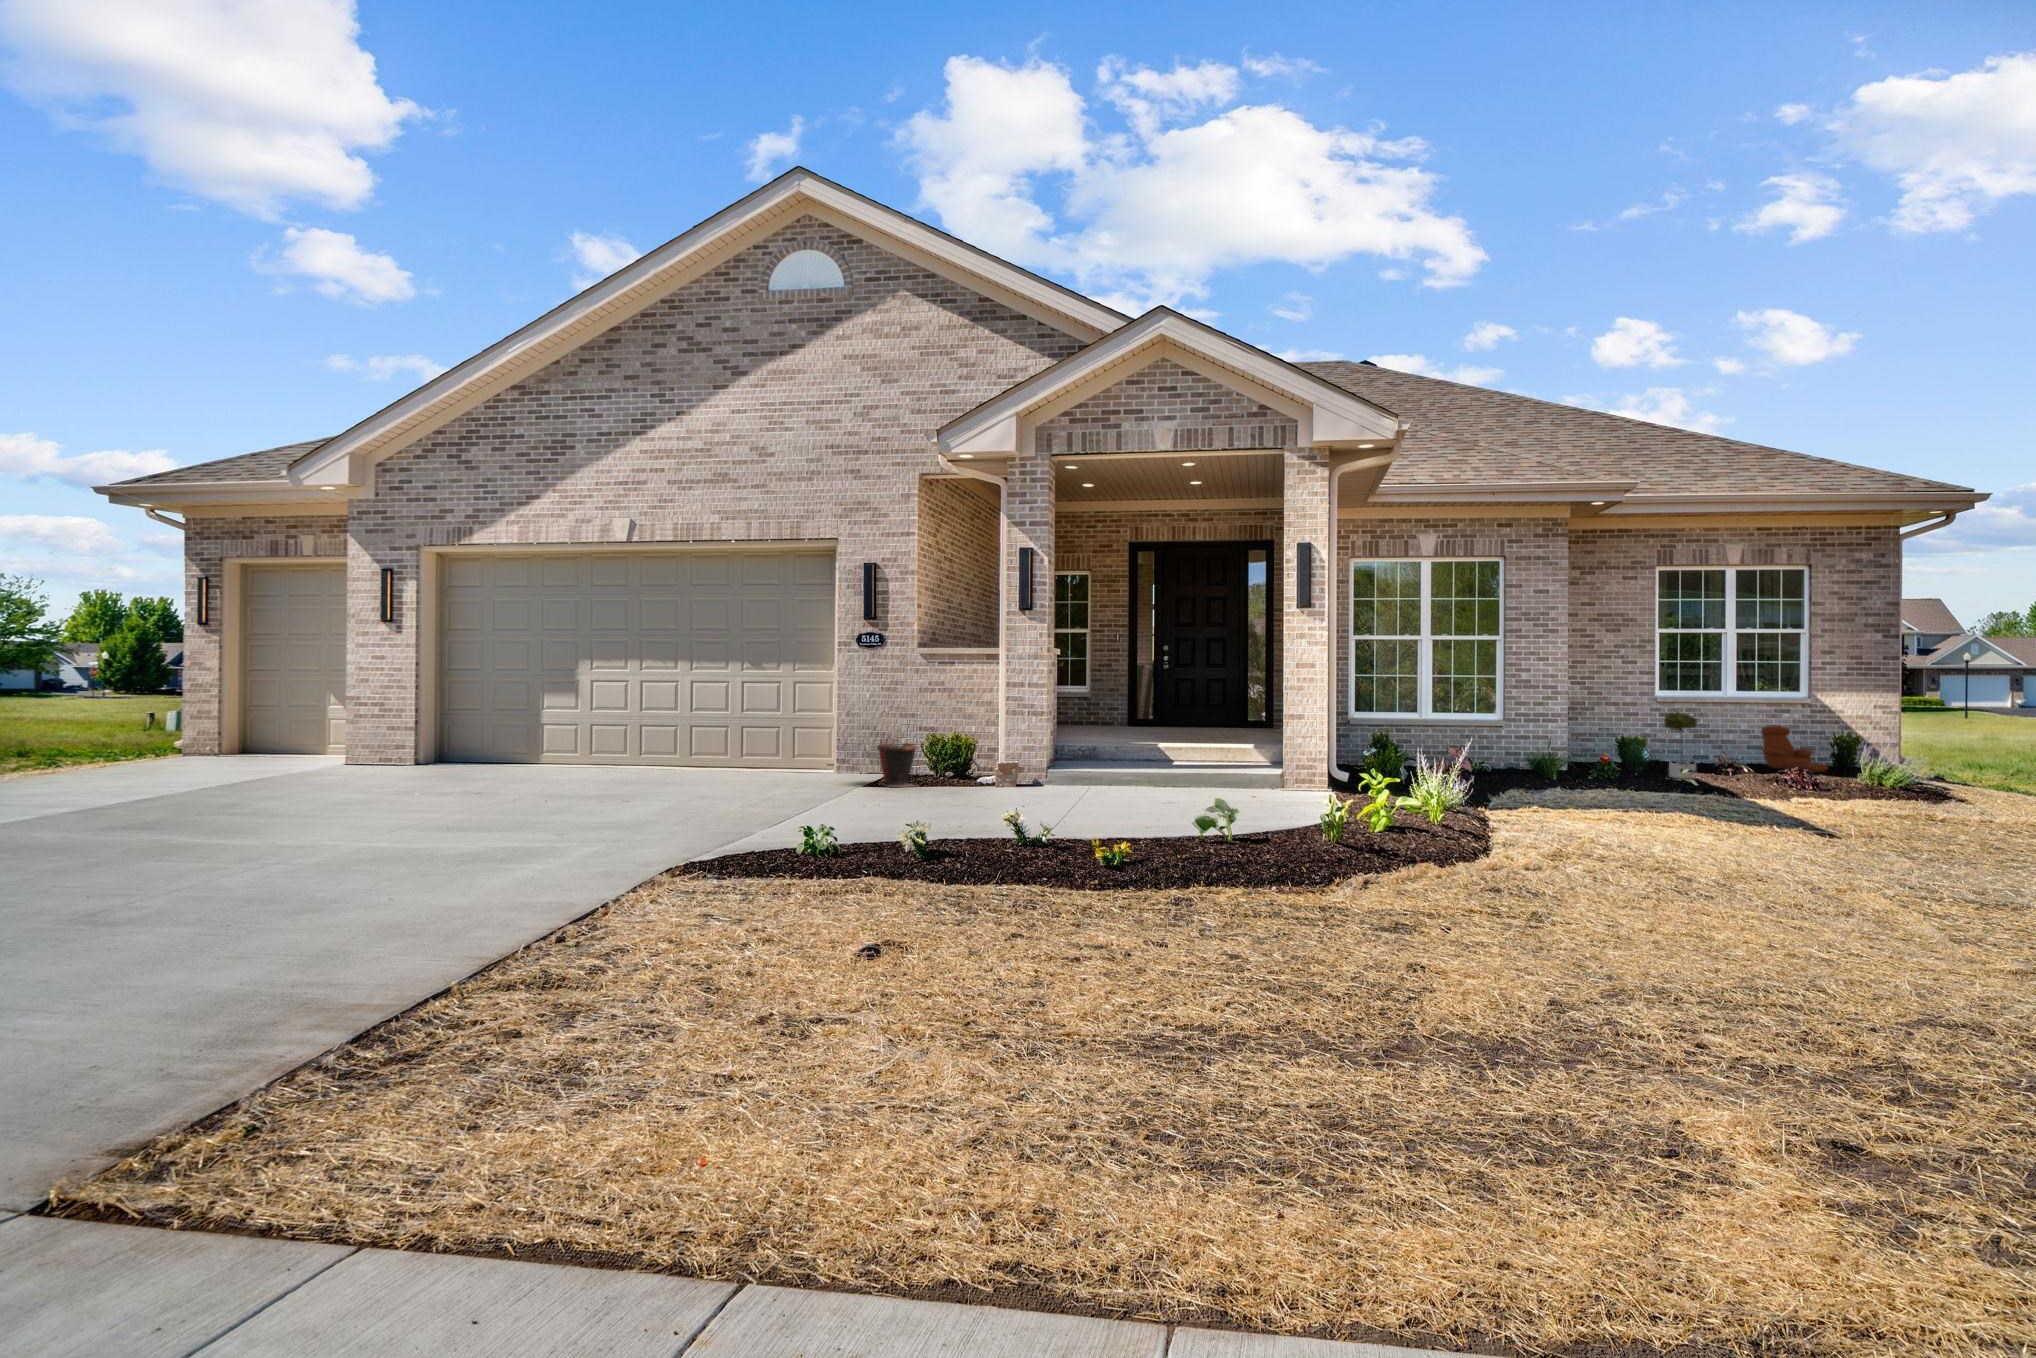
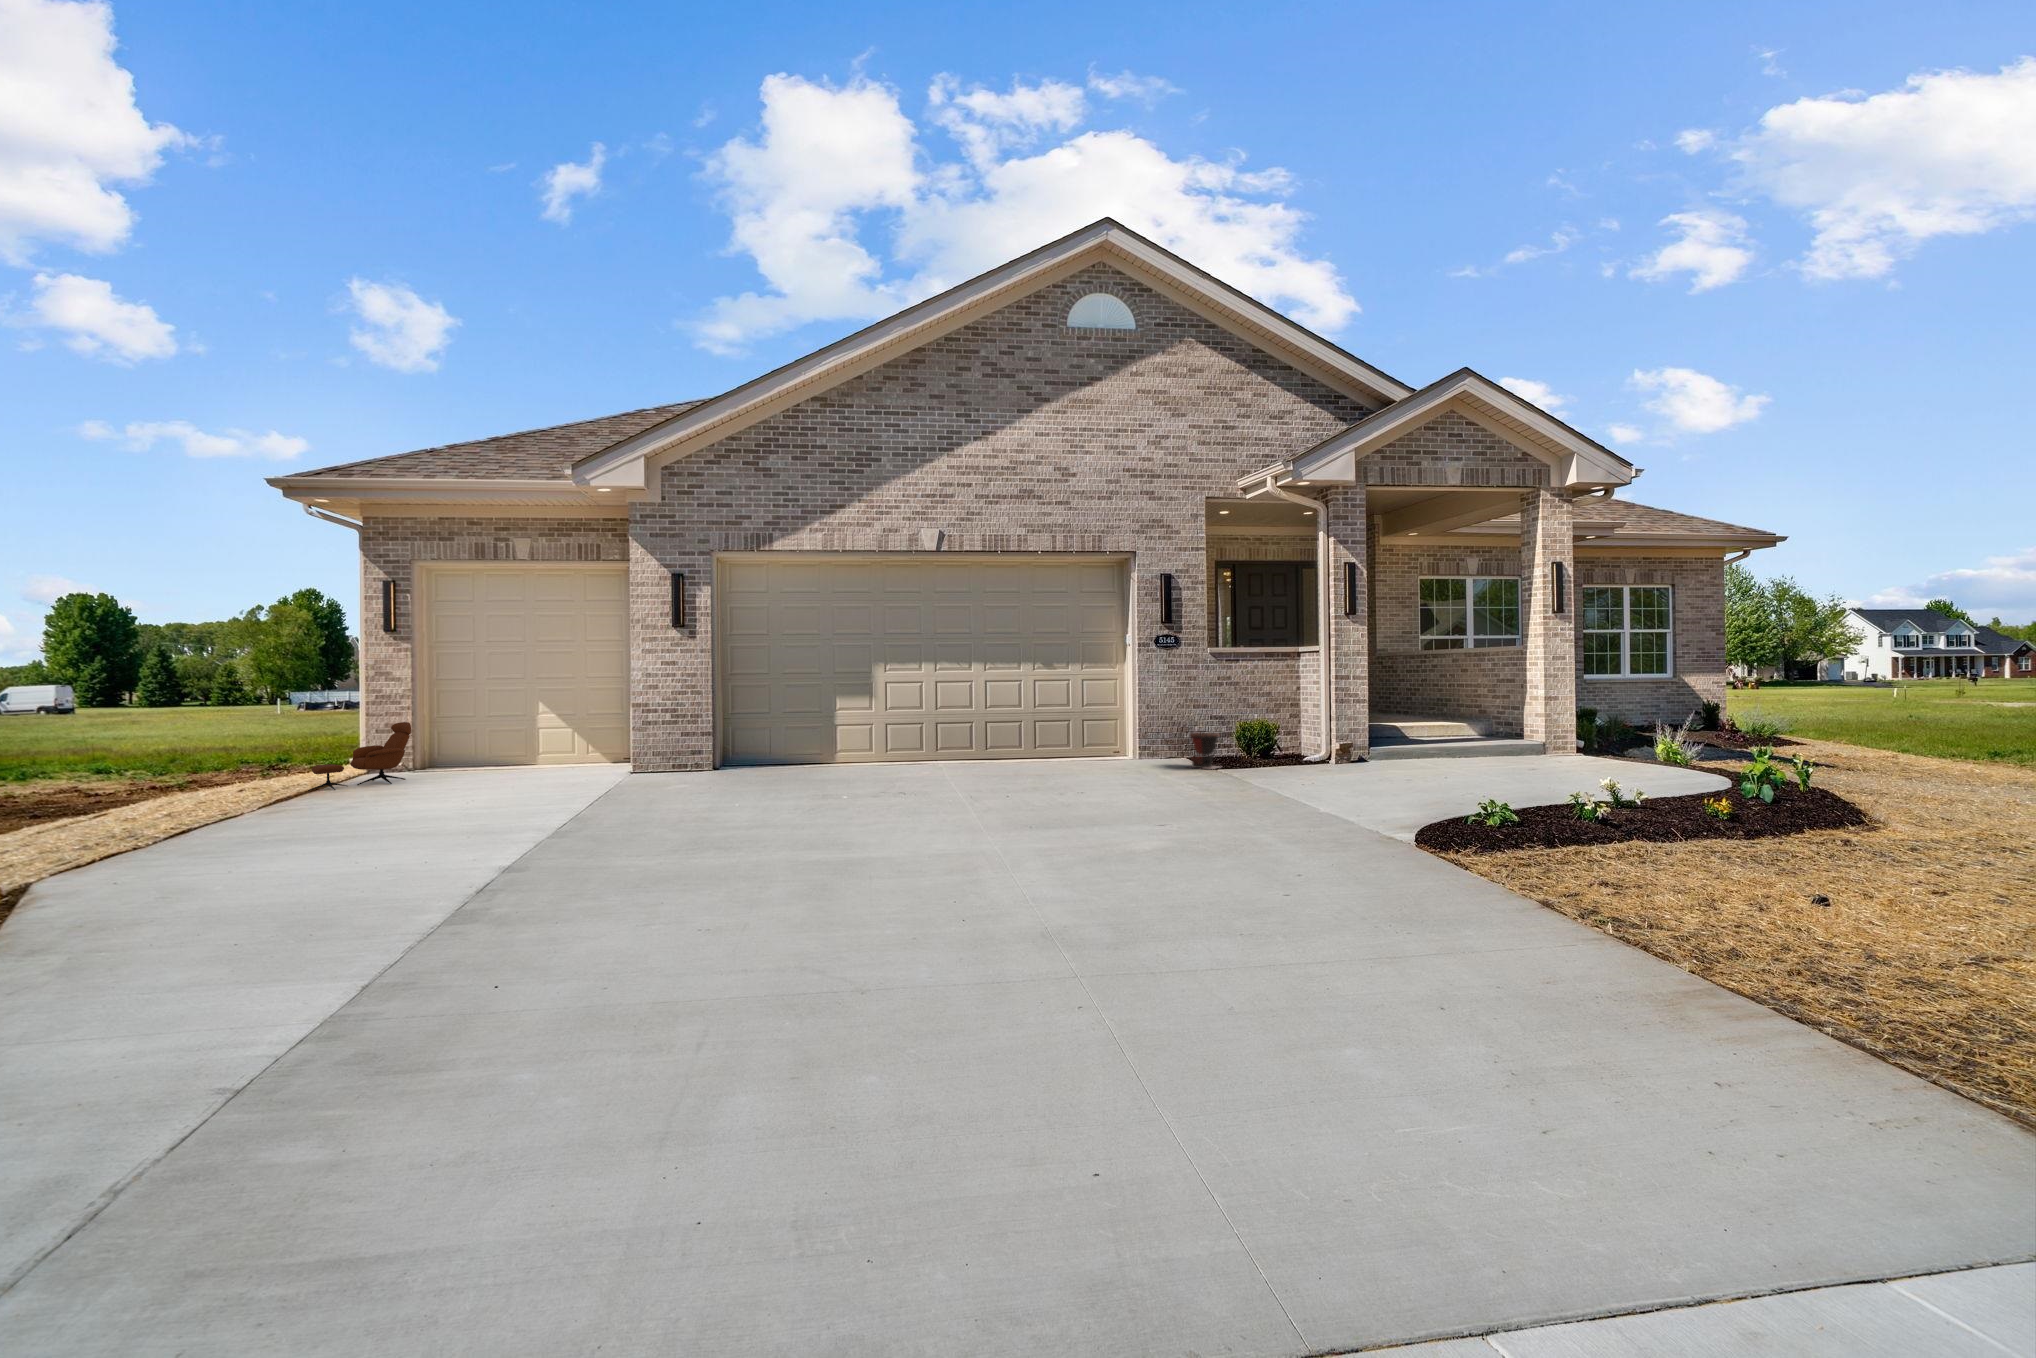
potted tree: present [1664,712,1697,779] -> none [1599,685,1625,731]
lounge chair: present [1761,725,1828,784] -> present [308,722,411,791]

